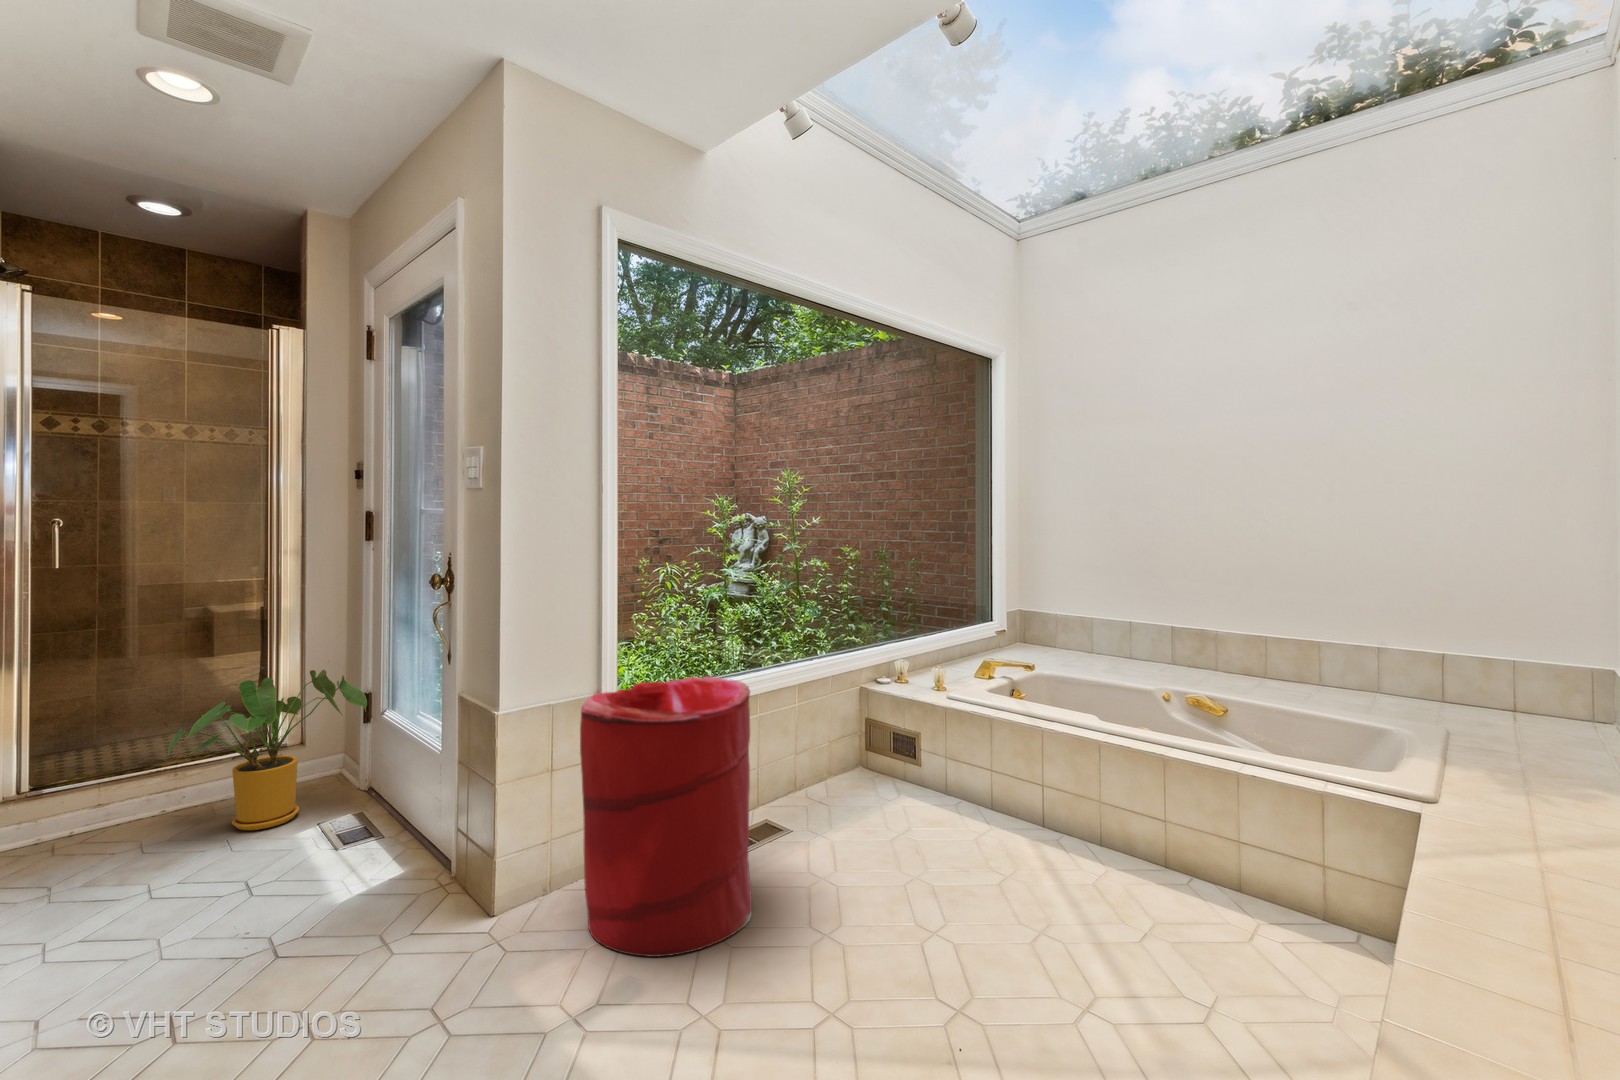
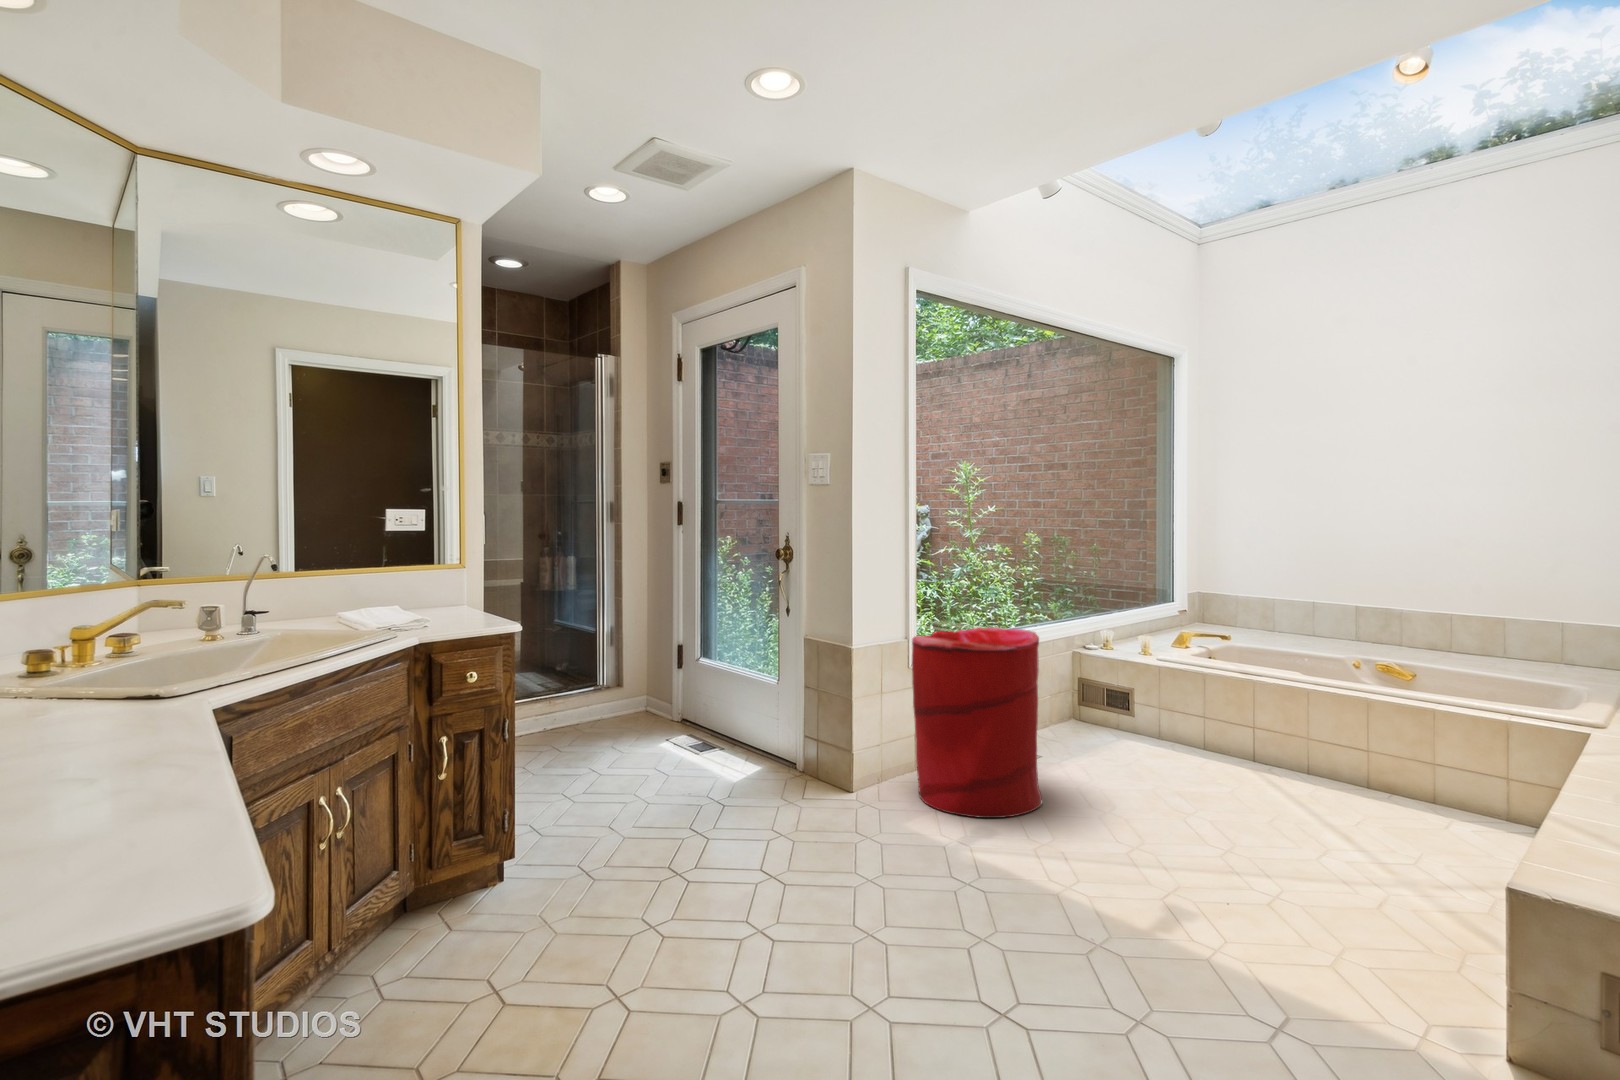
house plant: present [168,670,367,830] -> none [567,626,687,744]

